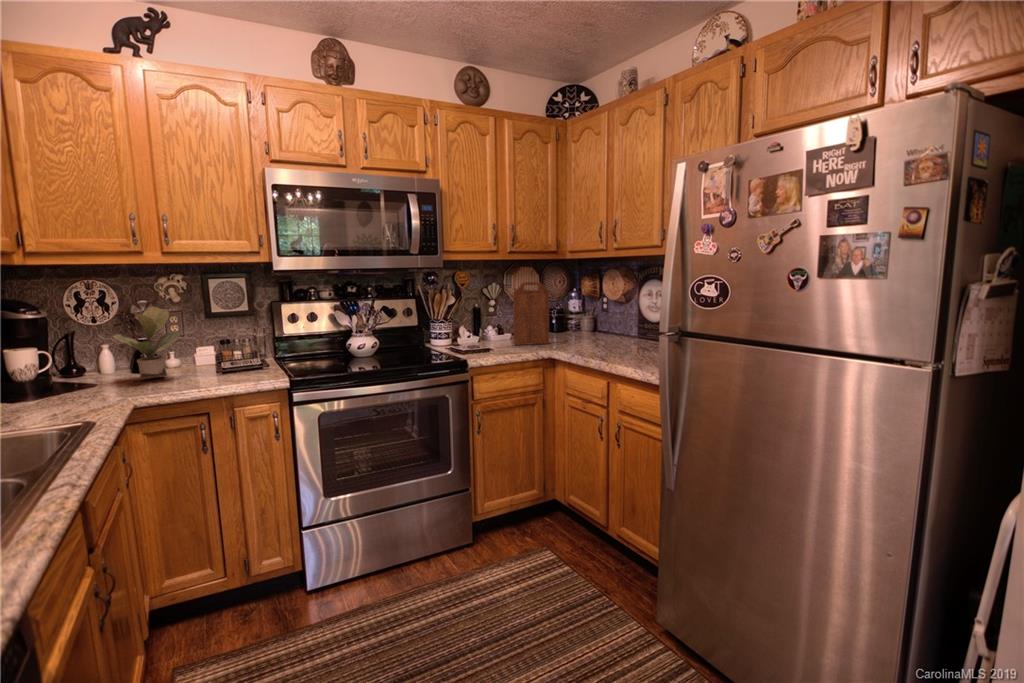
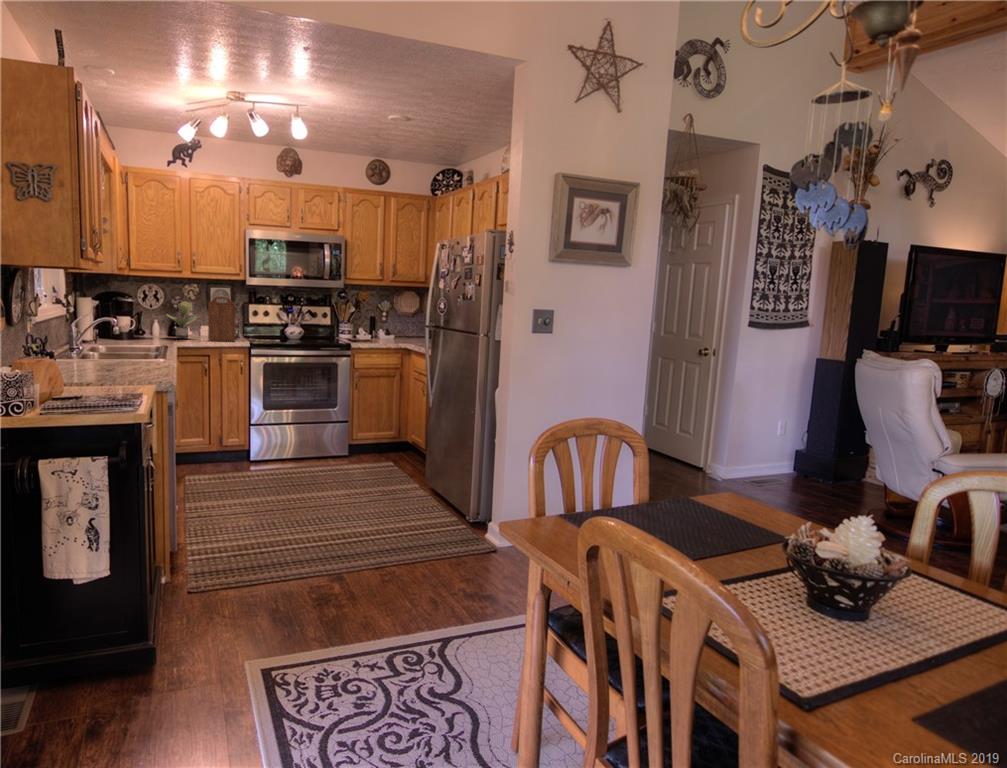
cutting board: present [513,282,549,345] -> present [208,296,235,341]

